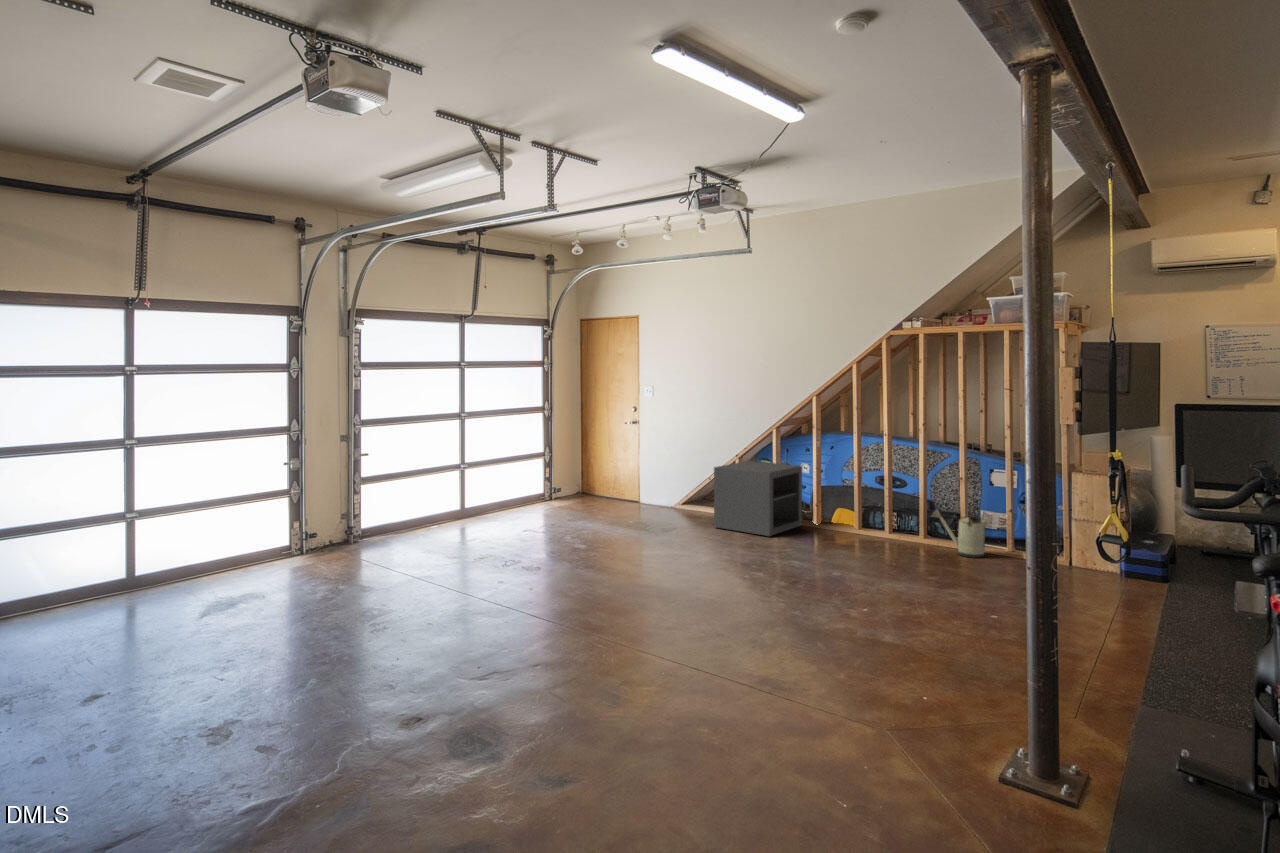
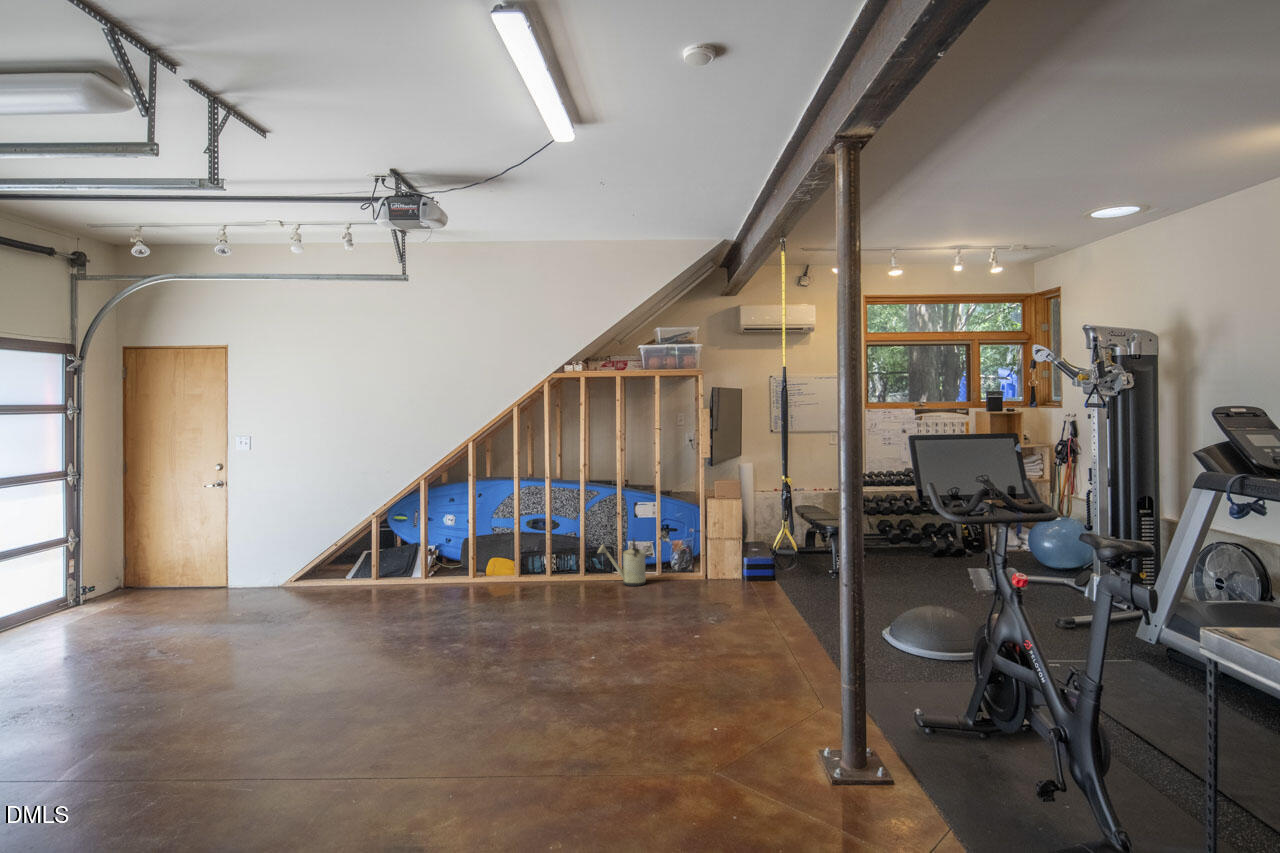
storage cabinet: present [714,461,802,536] -> none [361,517,459,600]

